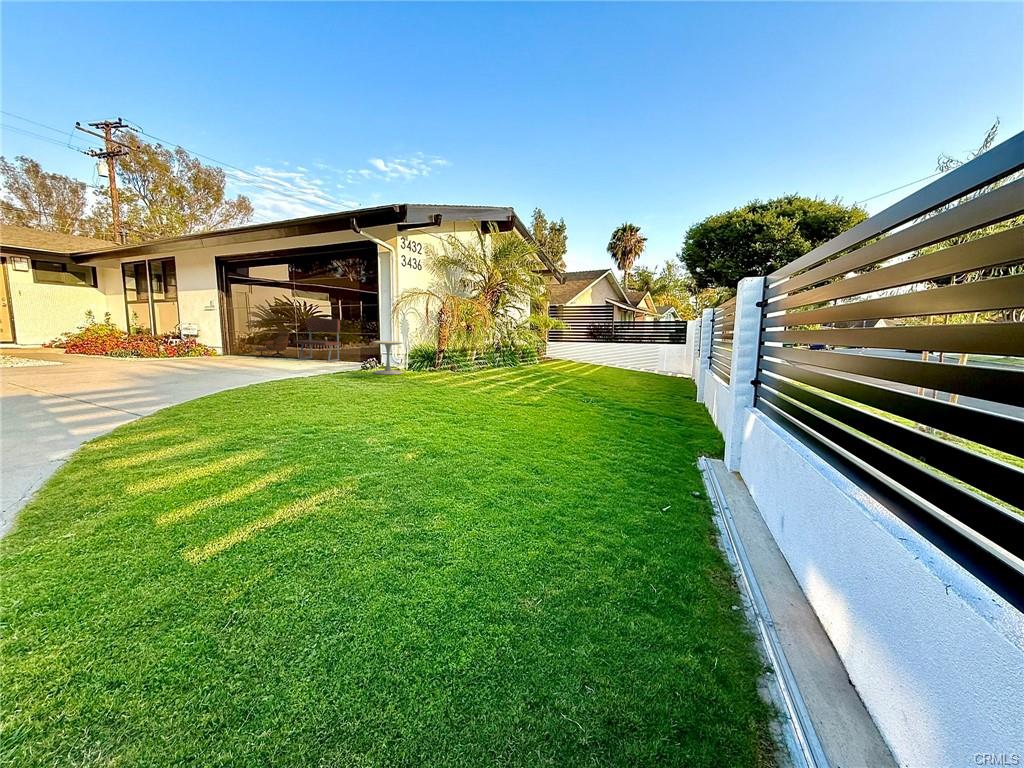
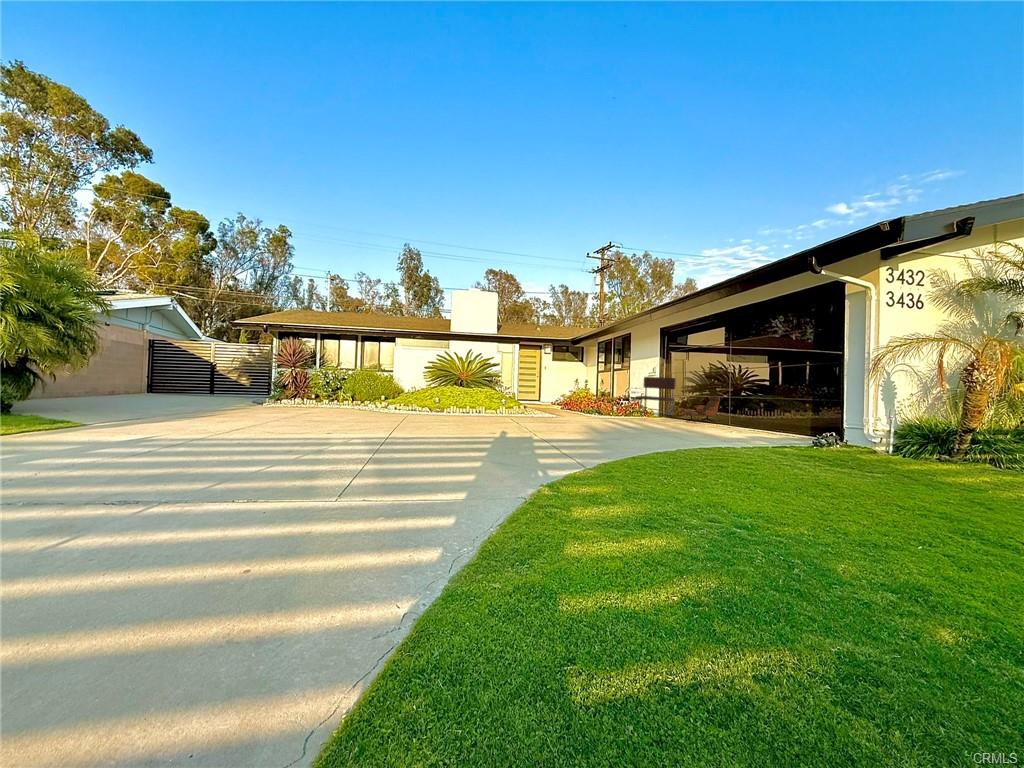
bench: present [293,318,340,362] -> present [636,377,676,415]
pedestal table: present [373,341,402,375] -> none [830,410,885,460]

